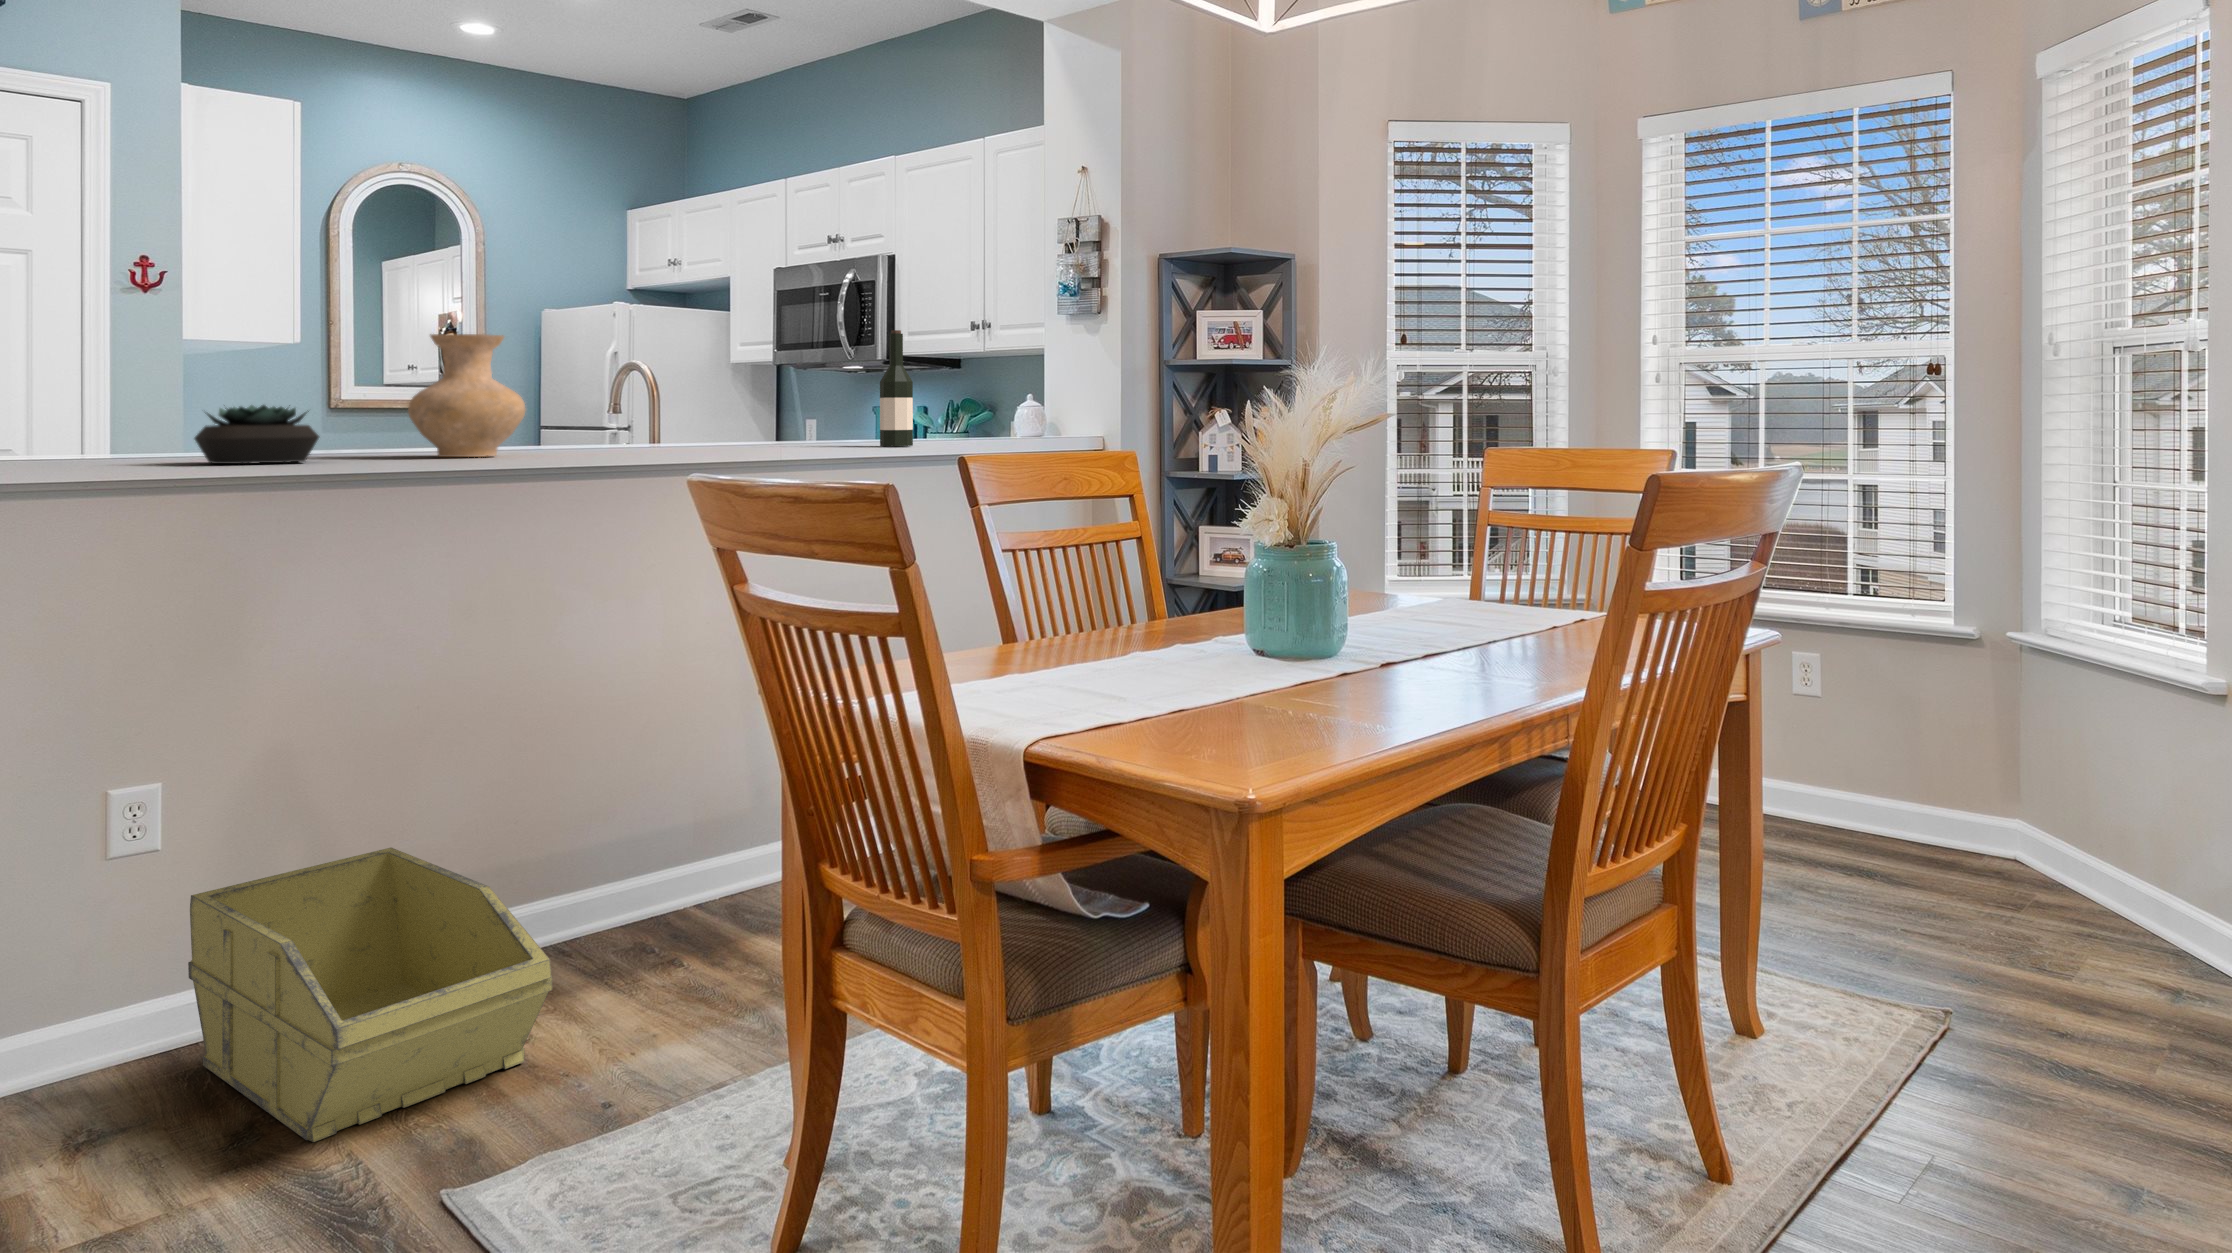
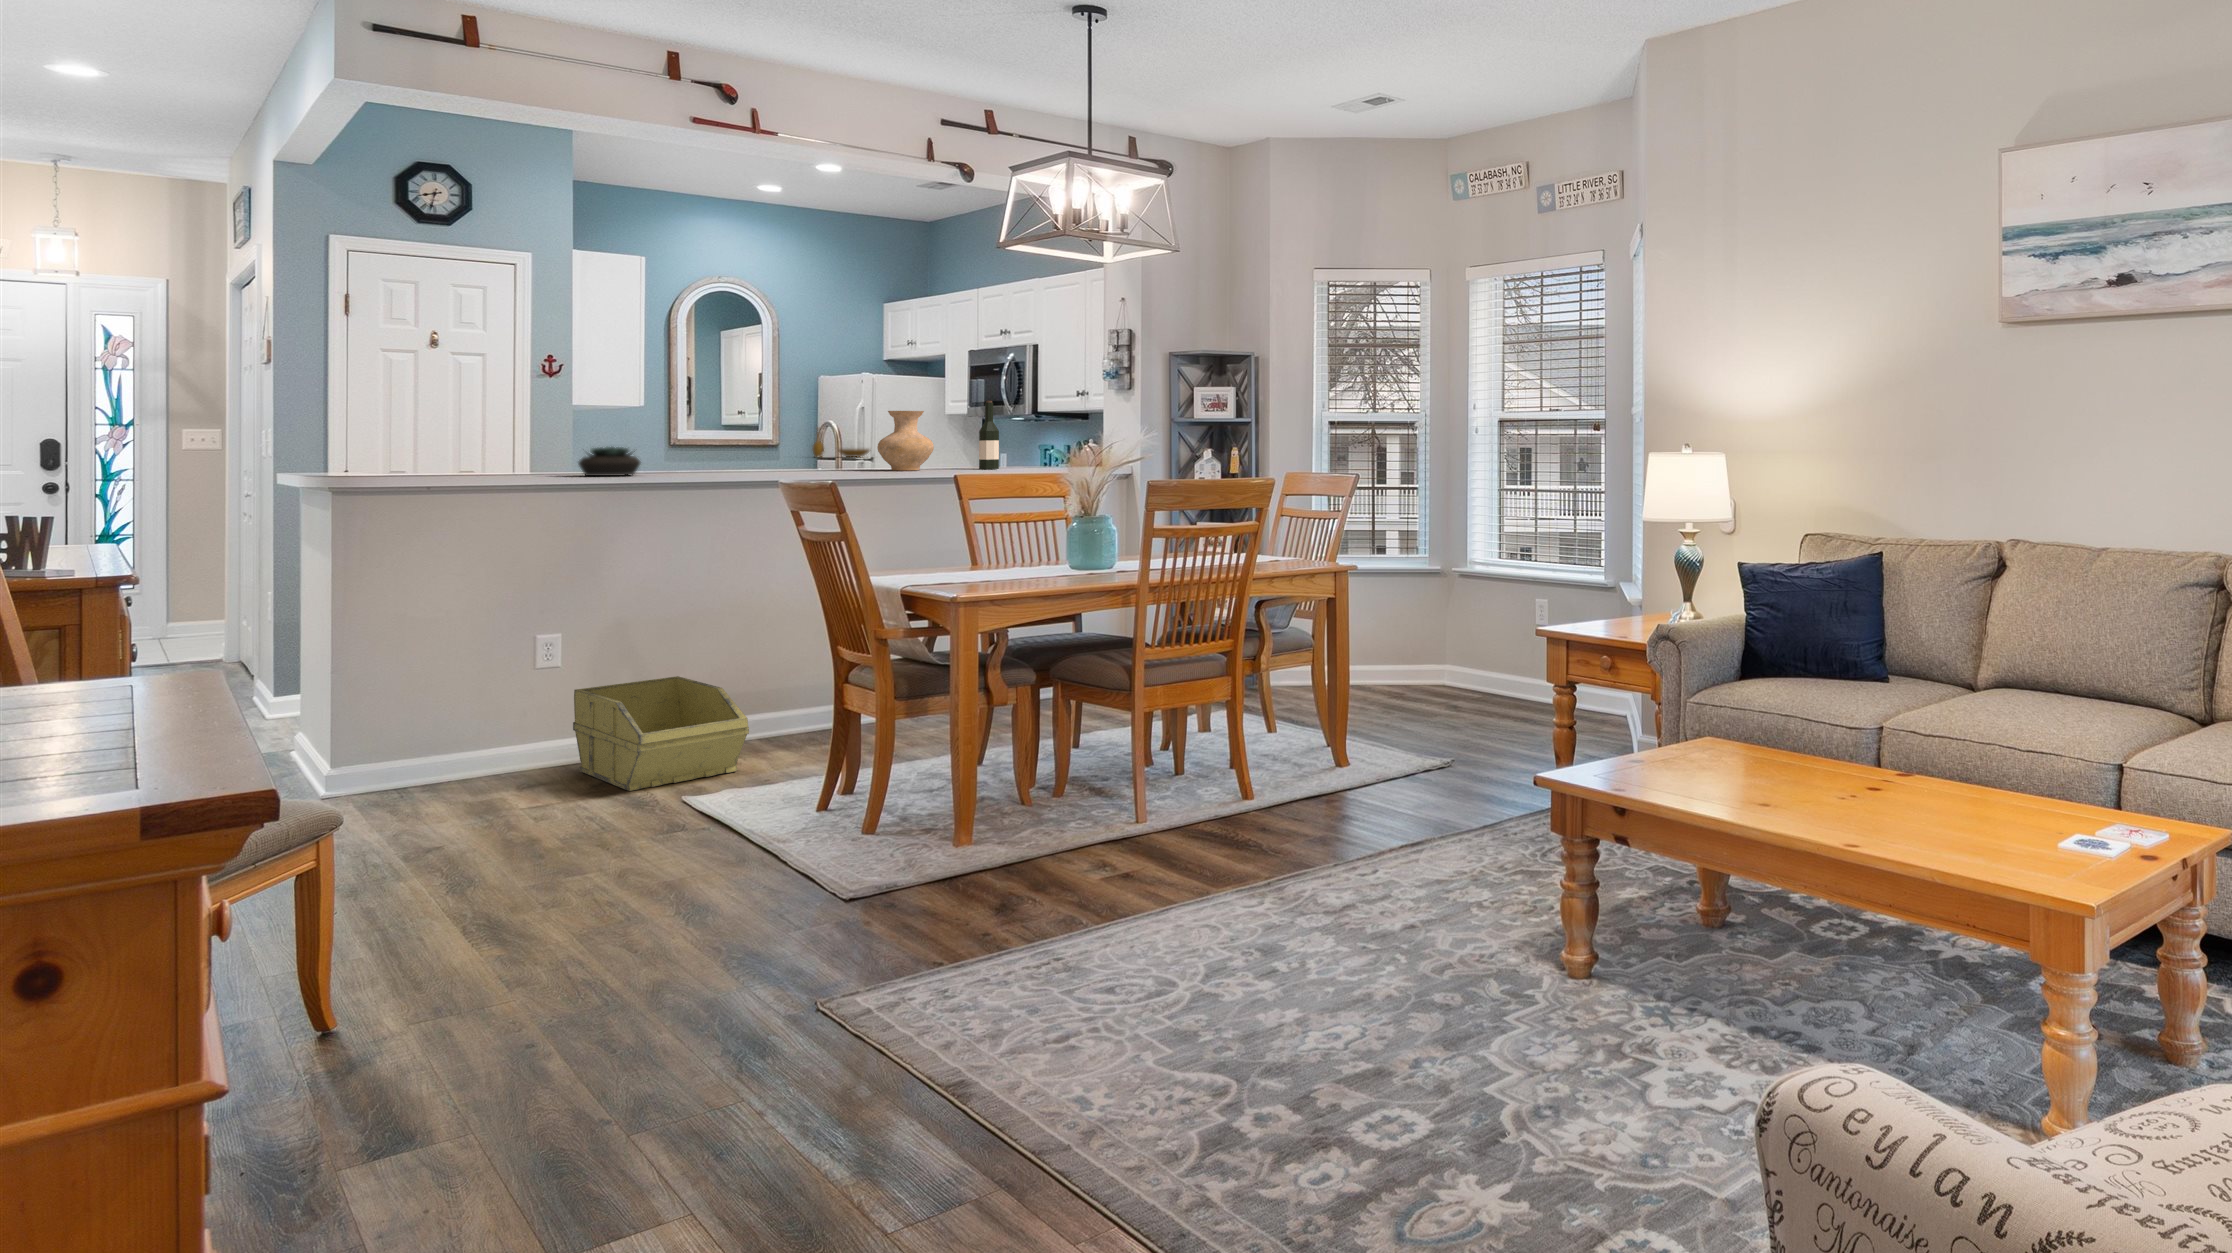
vase: present [408,334,525,457] -> present [877,411,934,471]
decorative bowl: none [536,385,621,430] -> present [812,428,869,457]

